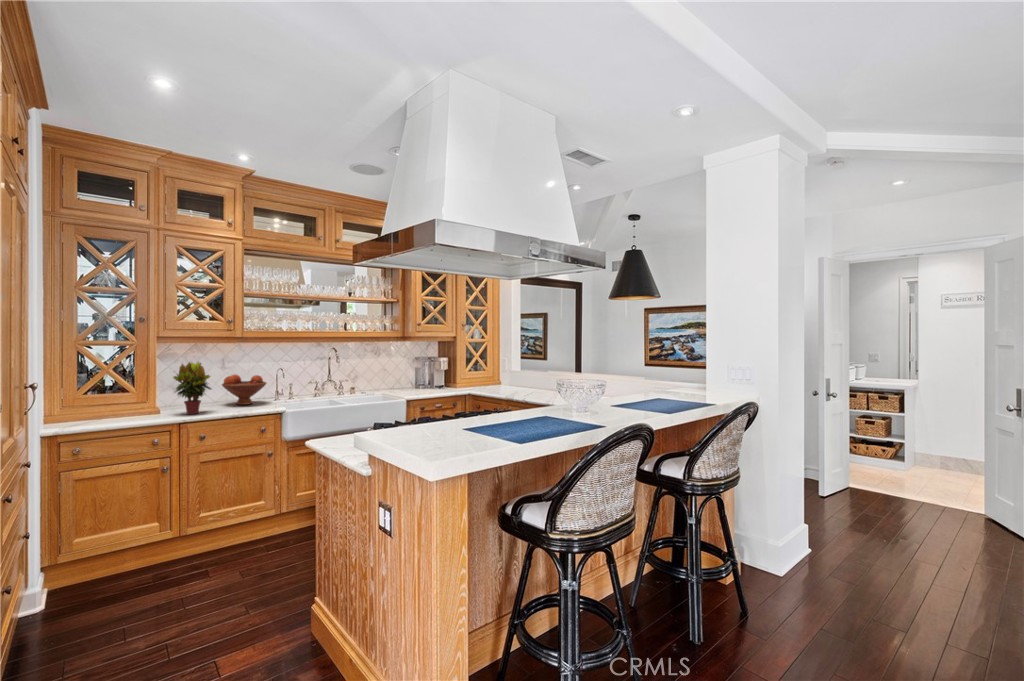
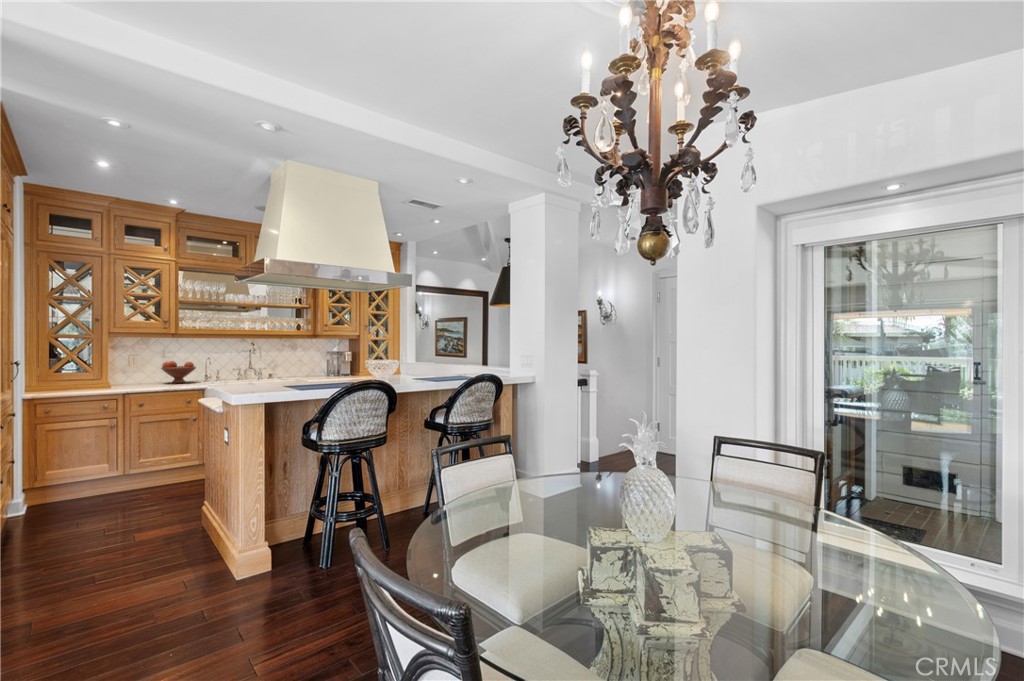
potted plant: present [173,361,211,414] -> none [120,349,151,387]

